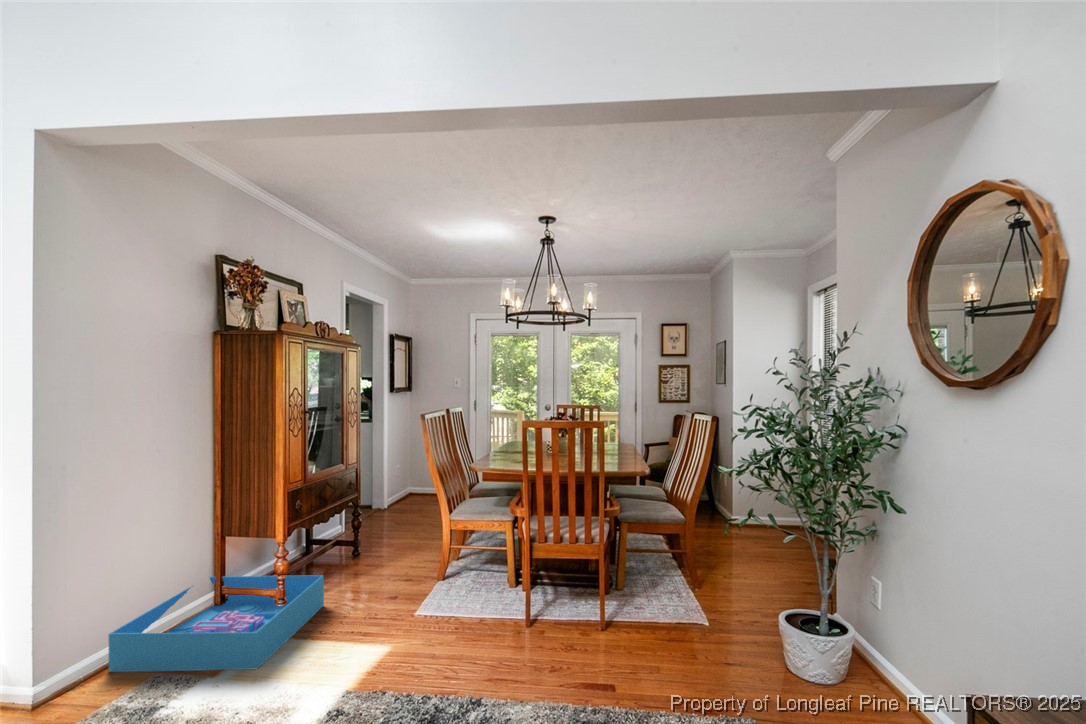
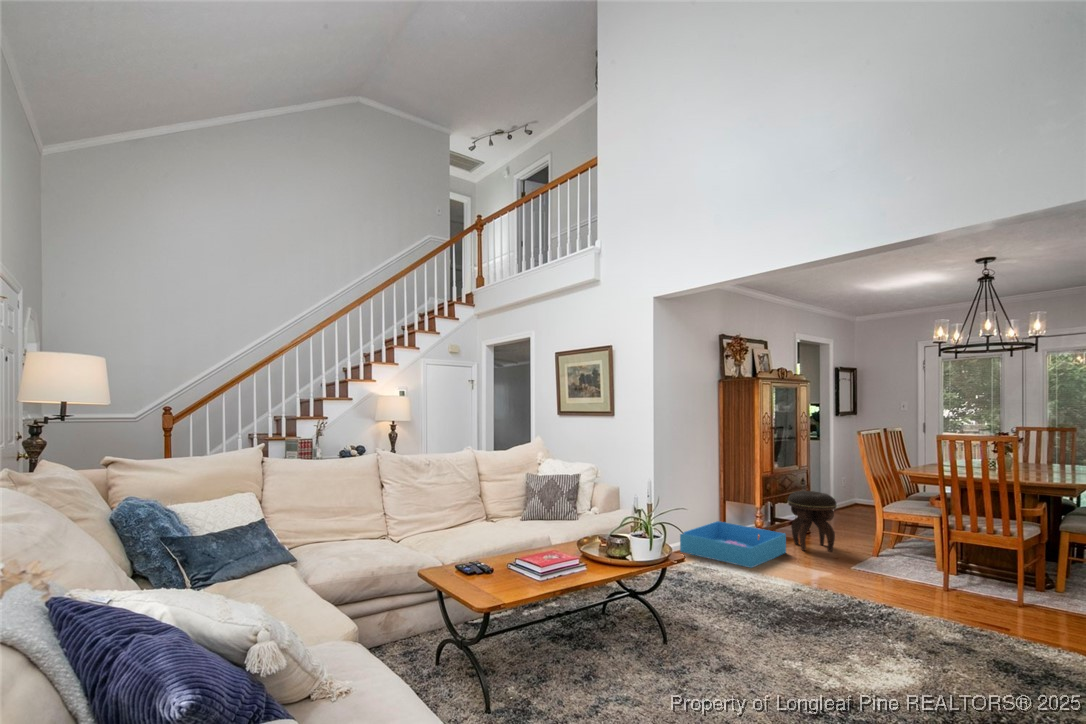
footstool: none [328,497,396,592] -> present [788,491,837,552]

